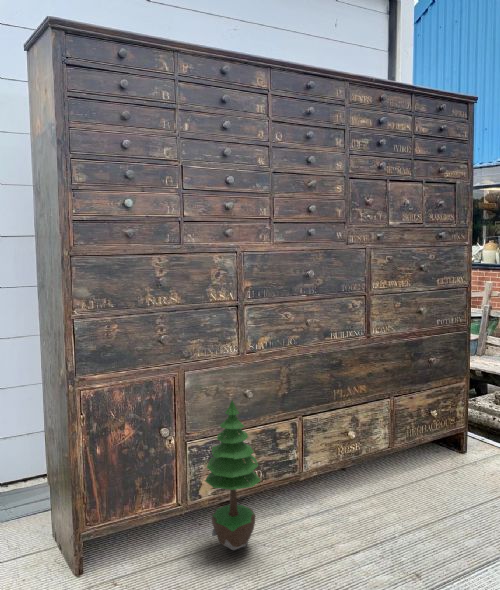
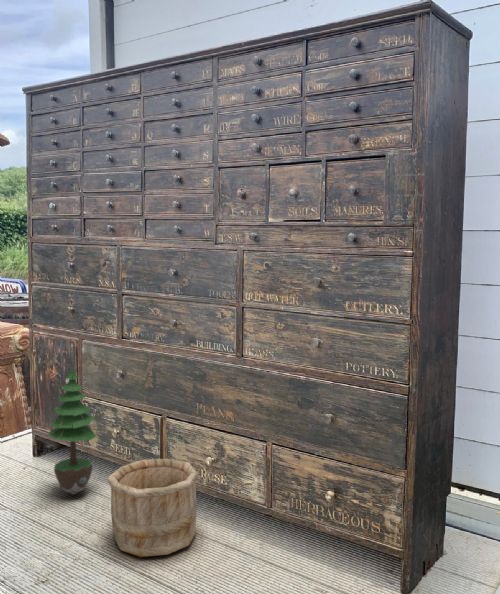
wooden bucket: none [316,445,400,538] -> present [107,459,198,557]

